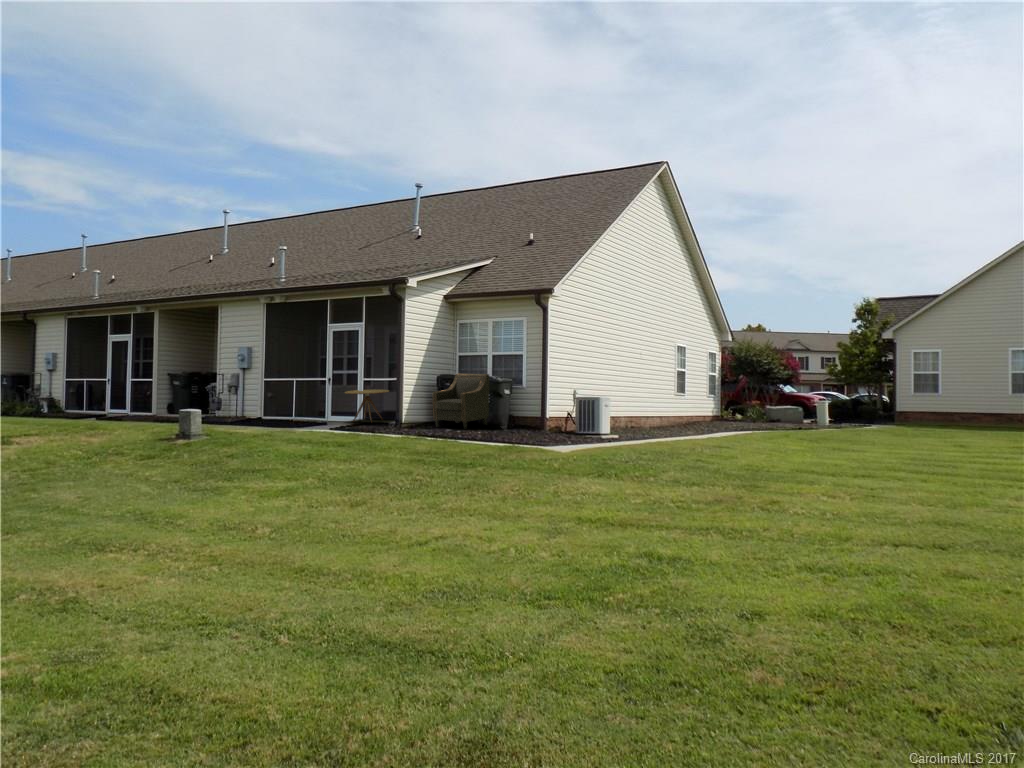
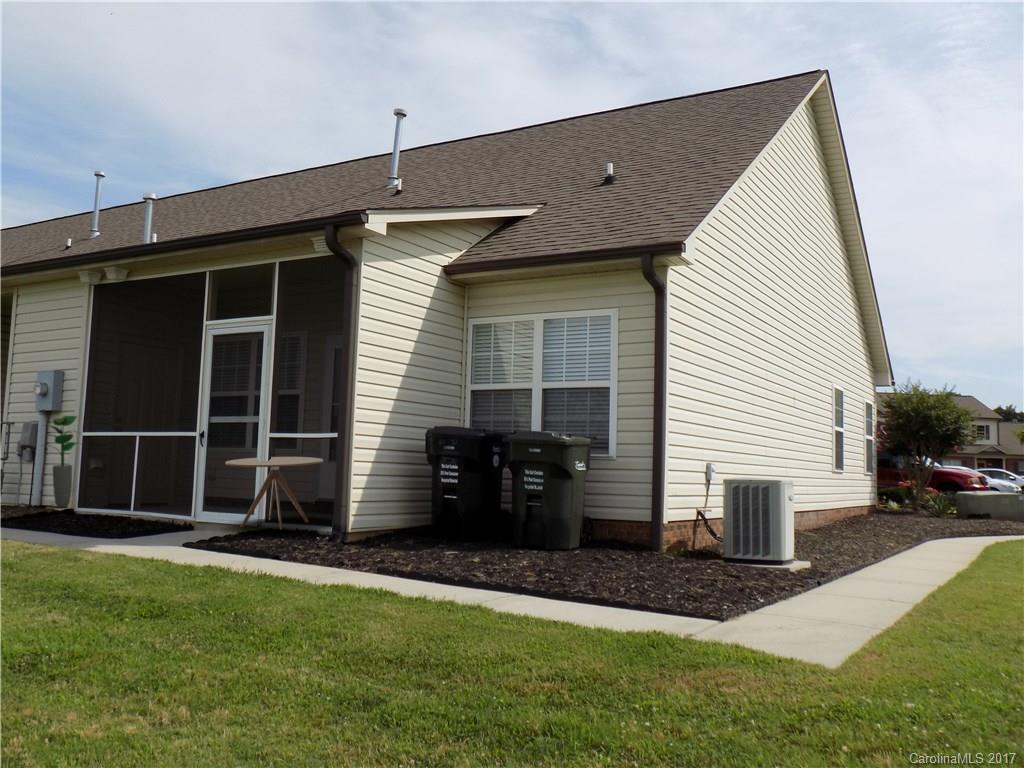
potted plant: none [246,371,267,417] -> present [47,416,77,508]
chair: present [433,373,490,429] -> none [415,424,544,554]

